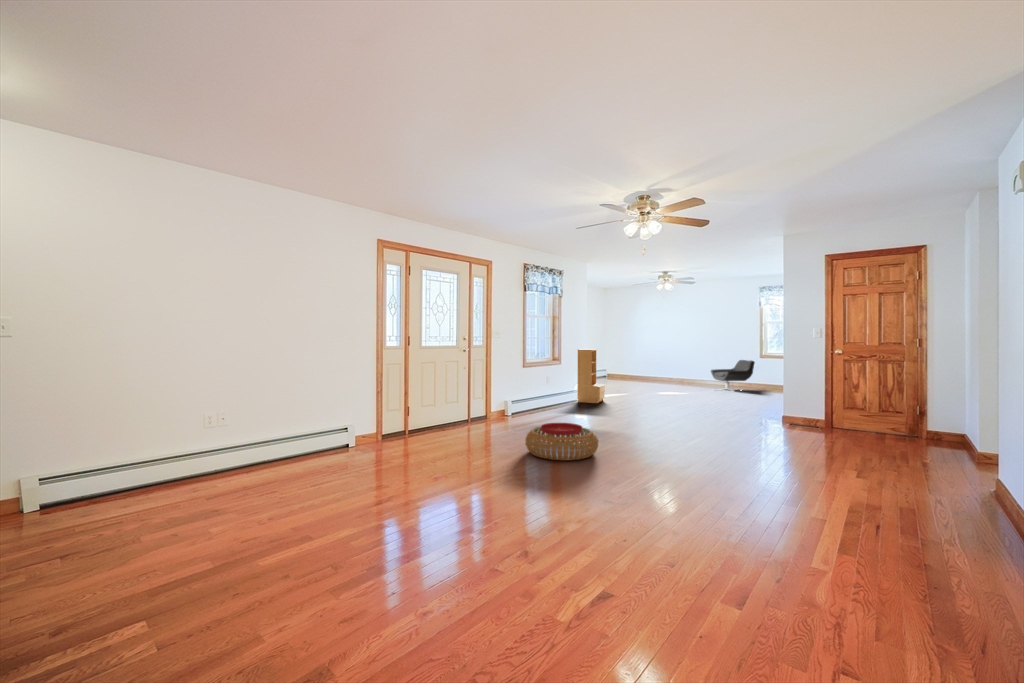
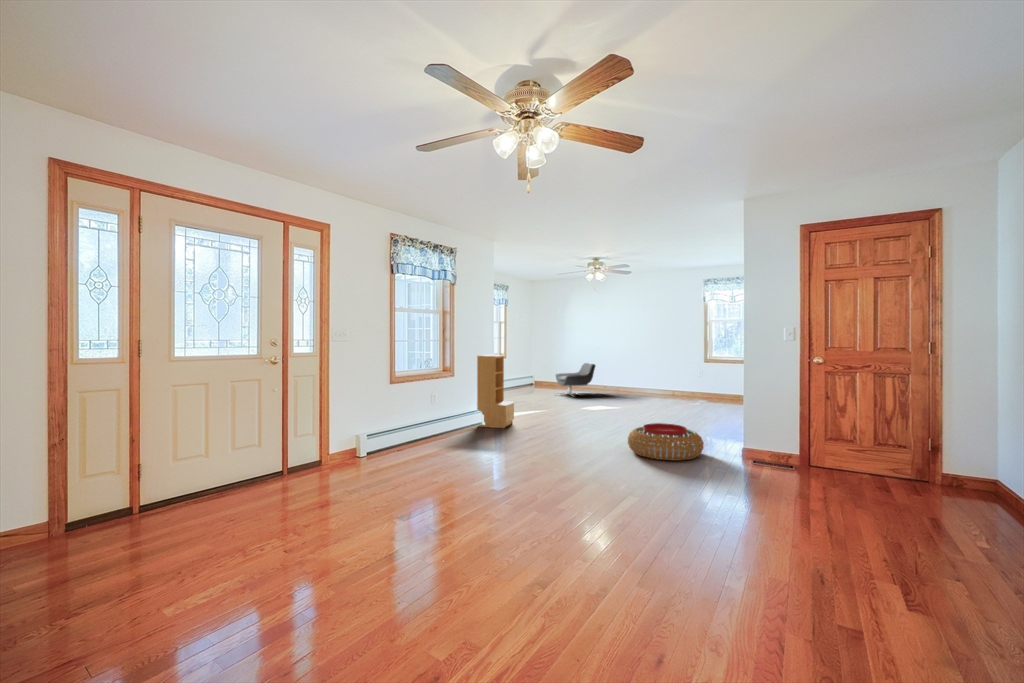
lounge chair: present [711,360,755,391] -> present [556,363,595,397]
pouf: present [525,423,598,460] -> present [628,423,704,461]

